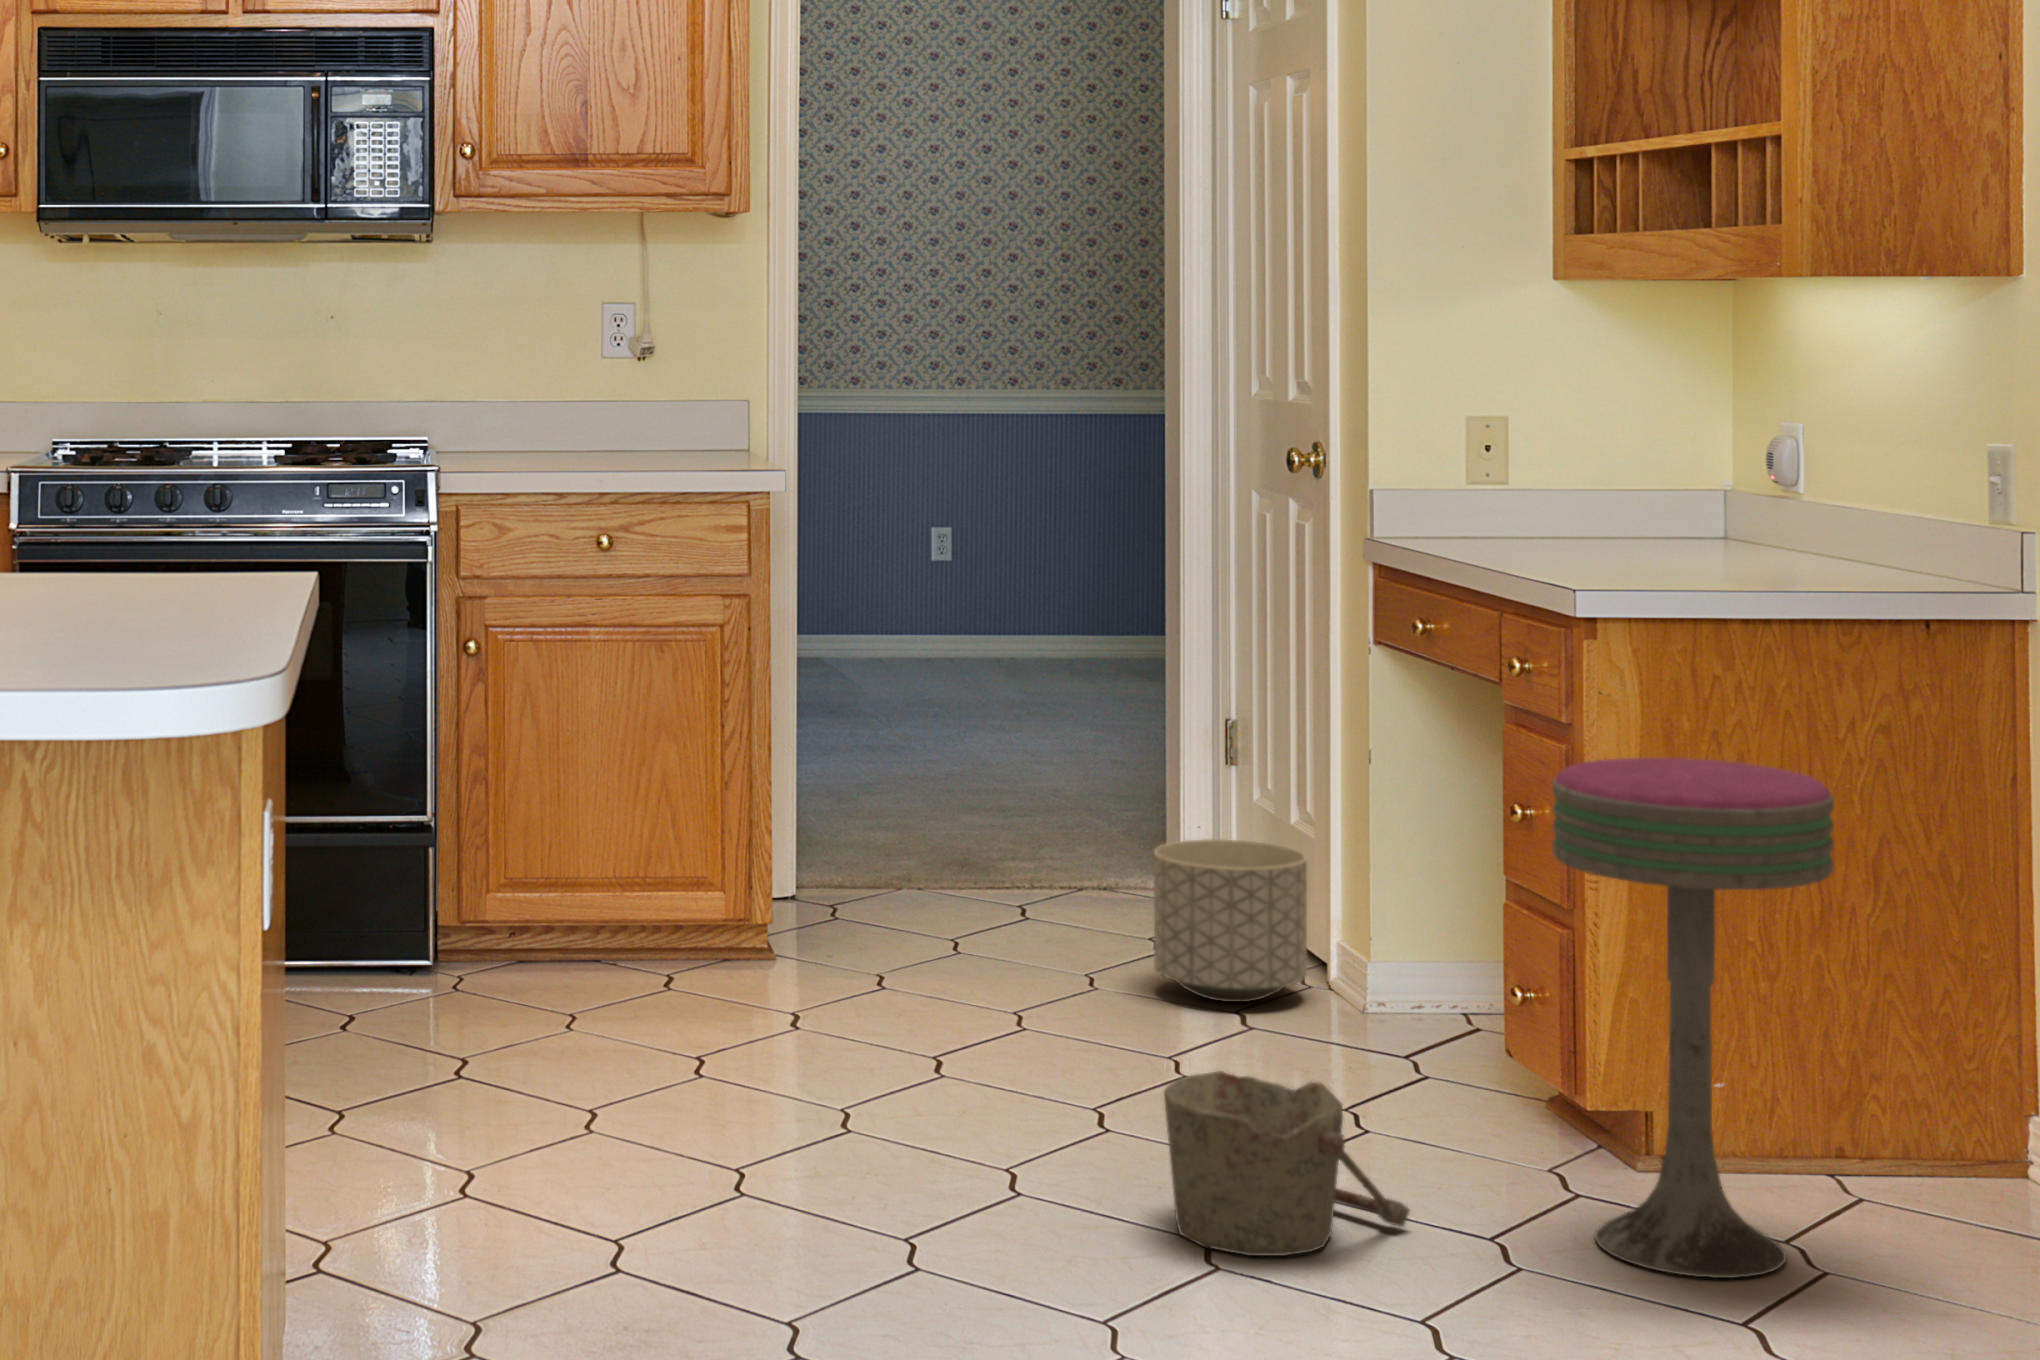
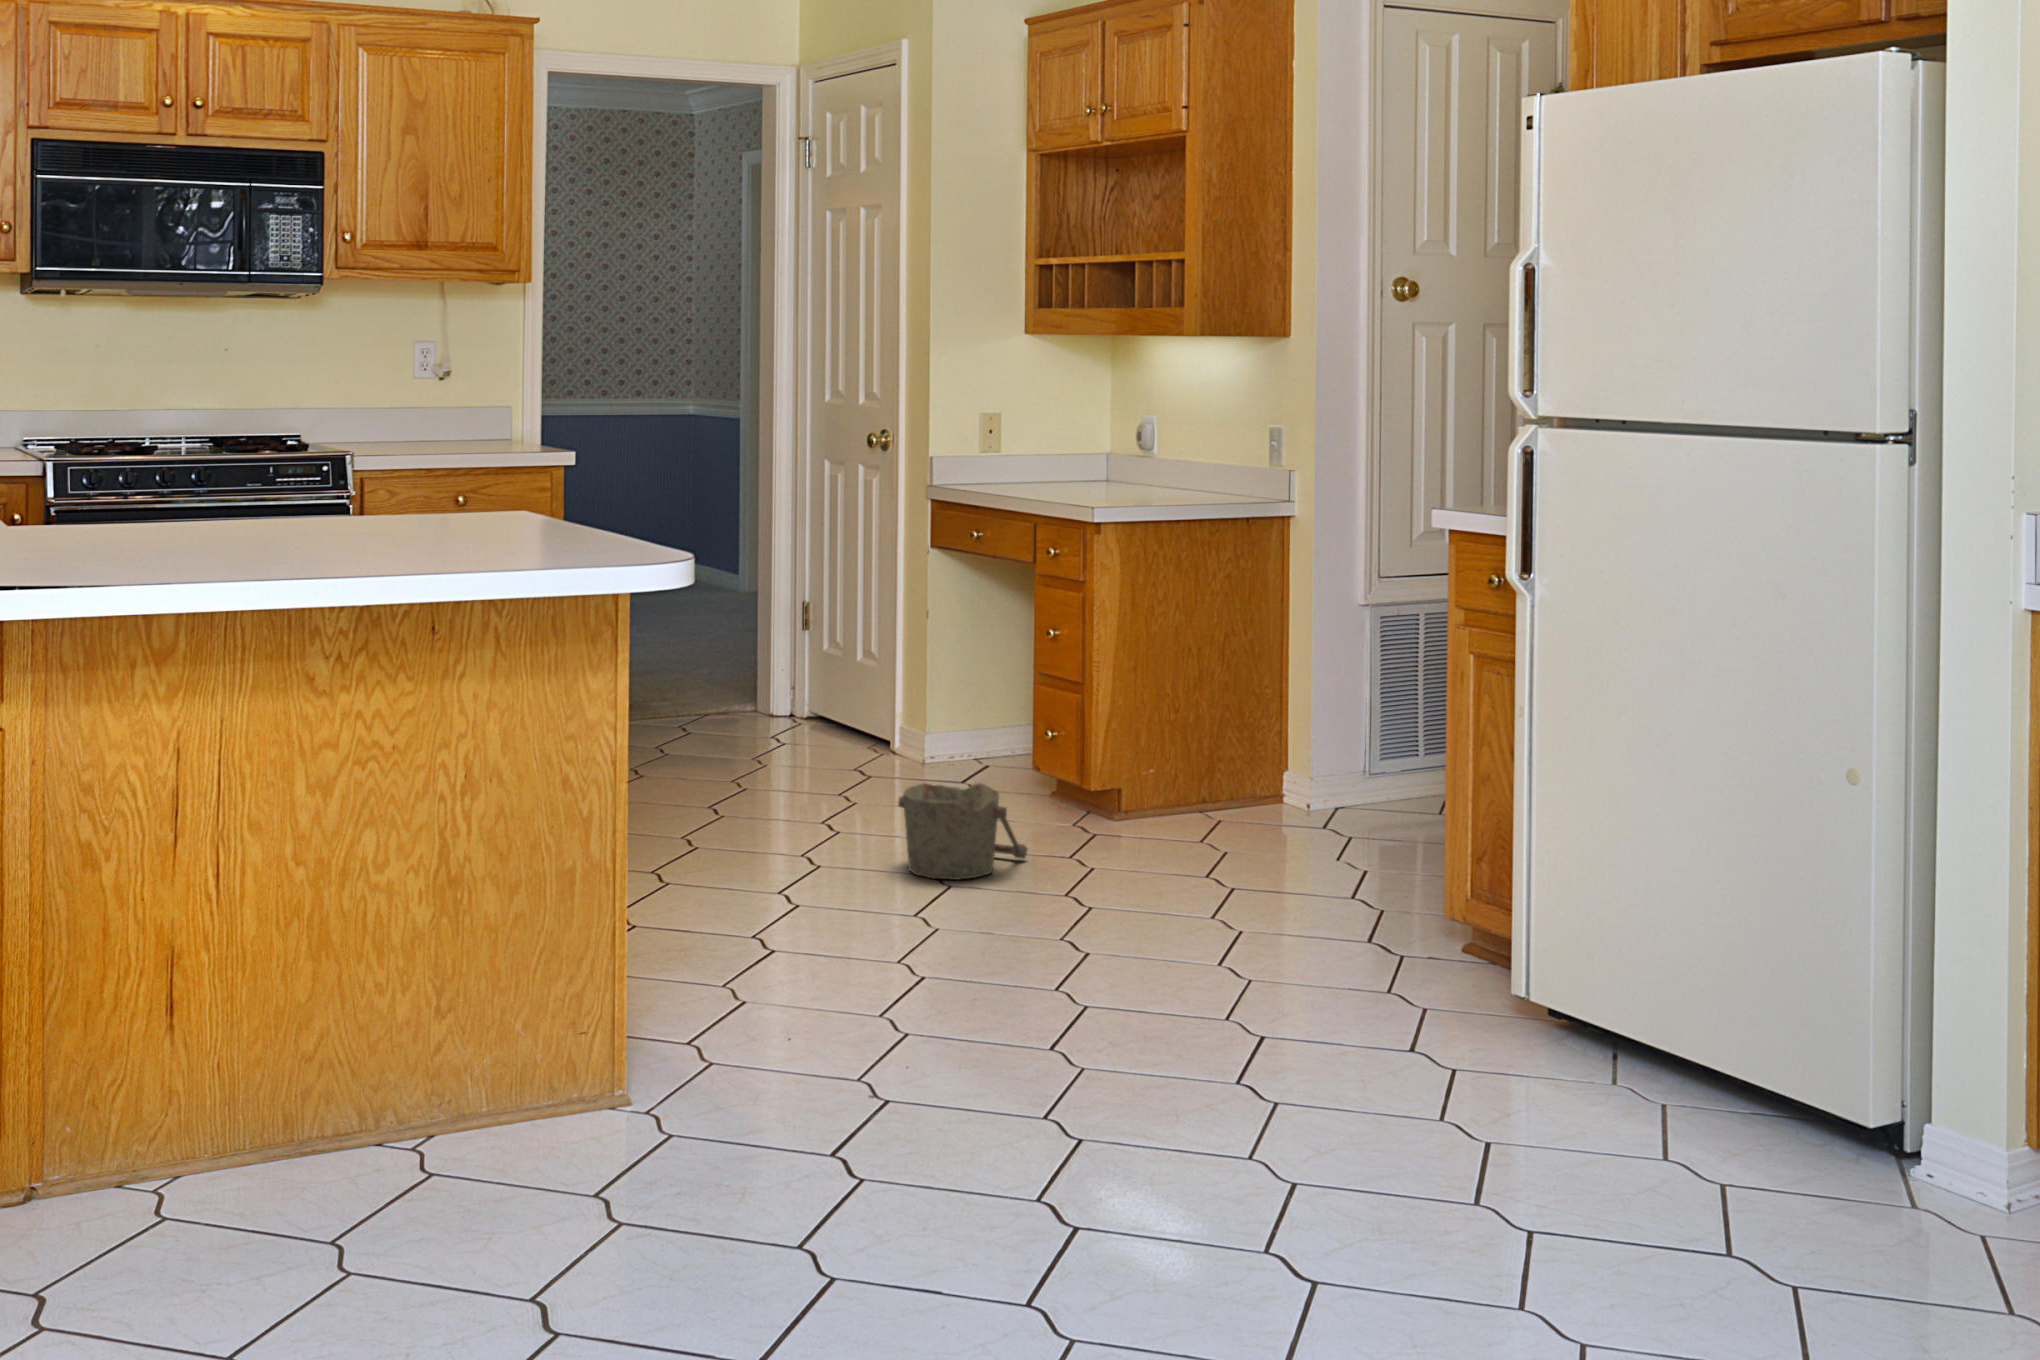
bar stool: present [1552,758,1834,1278] -> none [1098,593,1237,864]
planter: present [1154,839,1307,1002] -> none [799,670,889,765]

